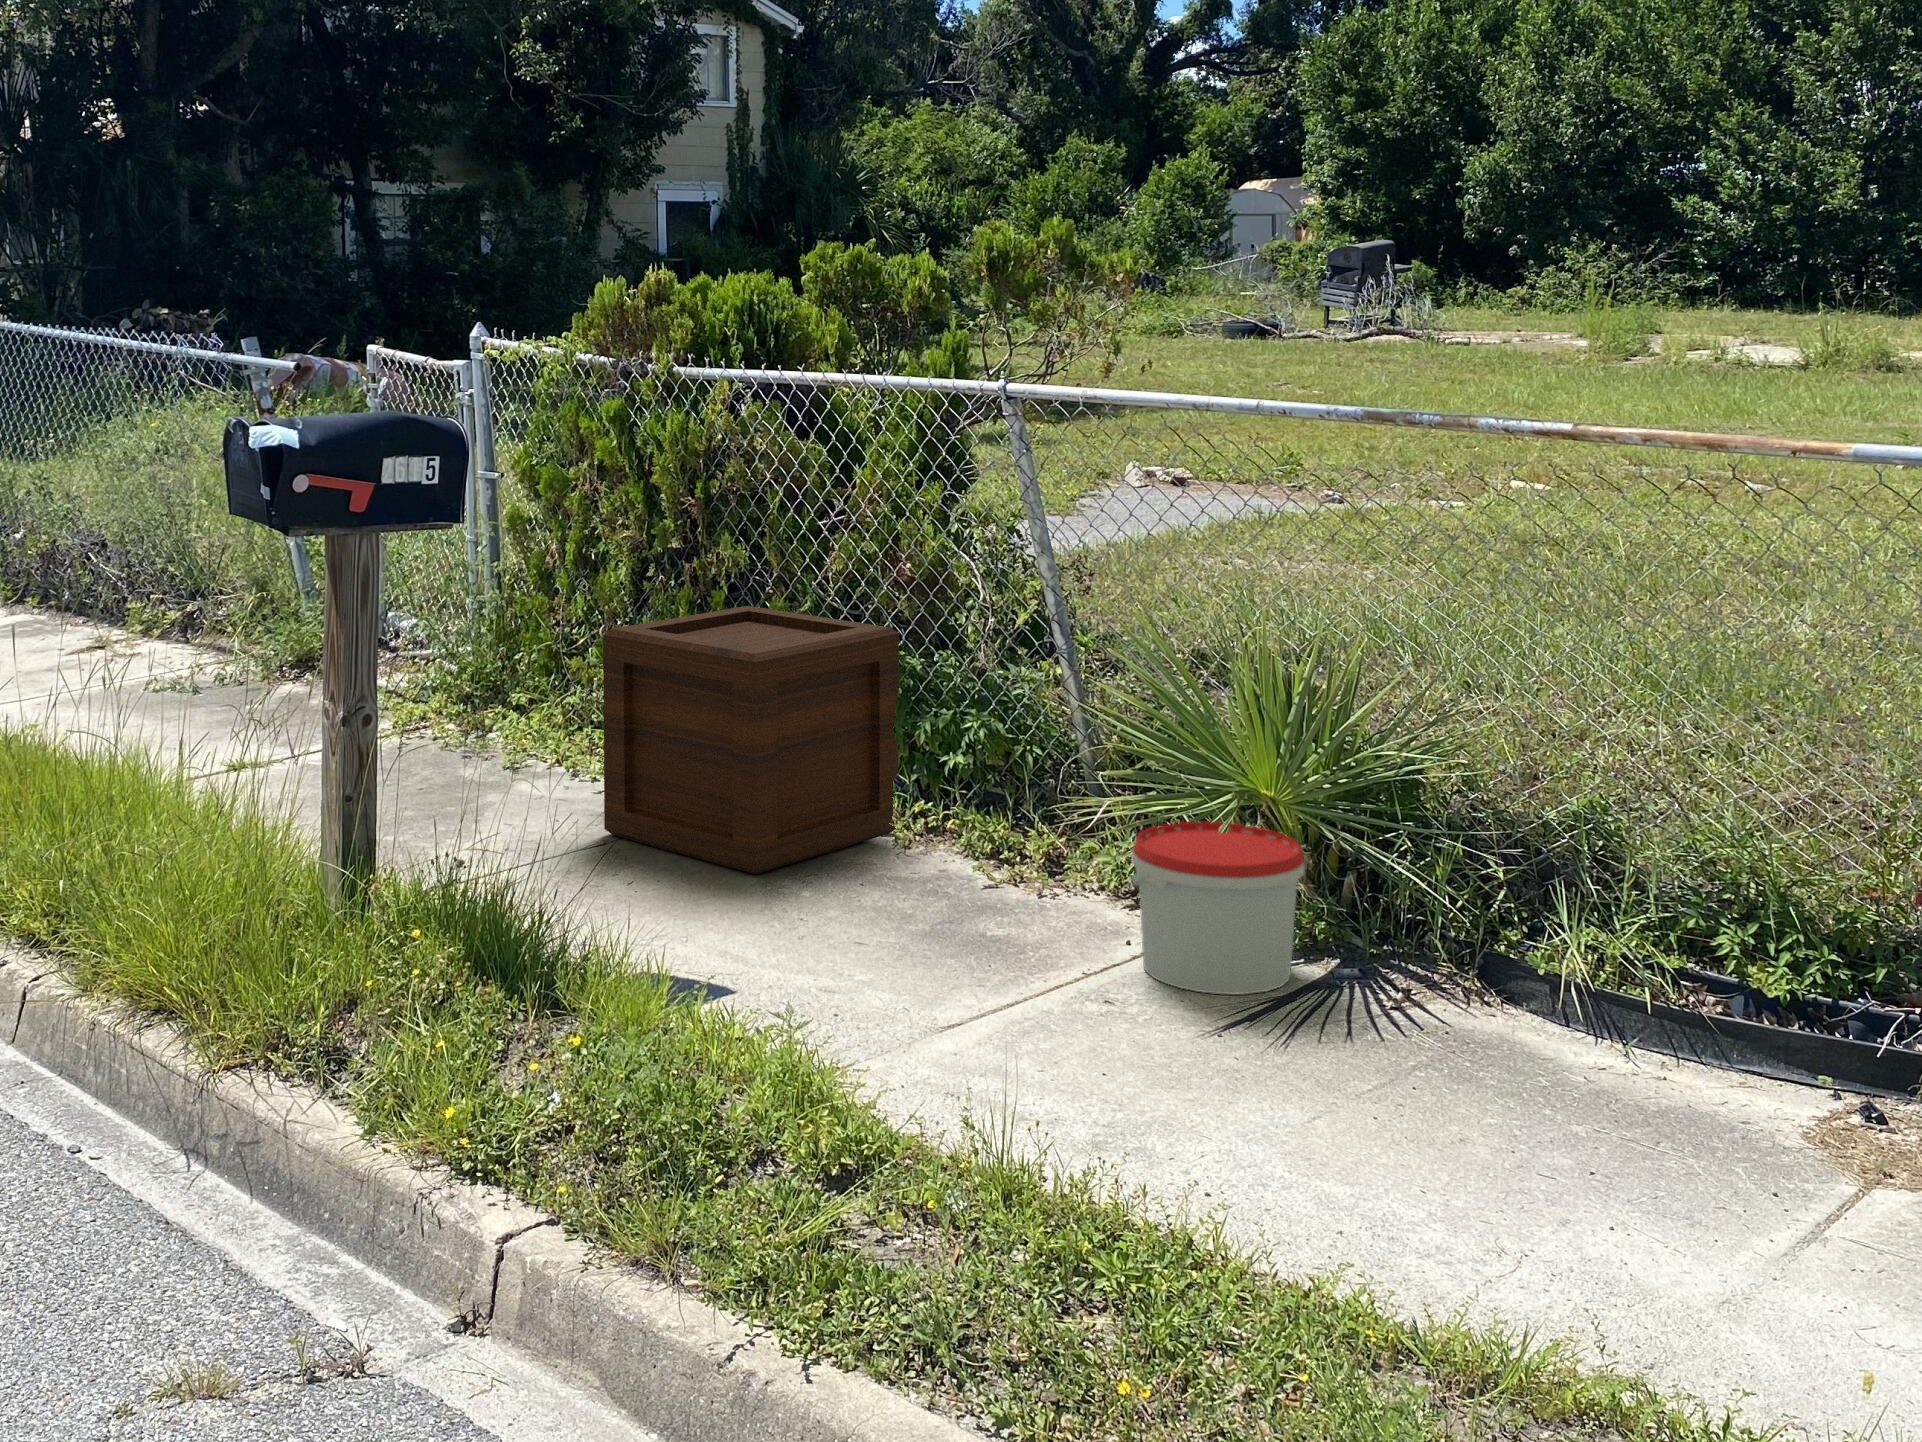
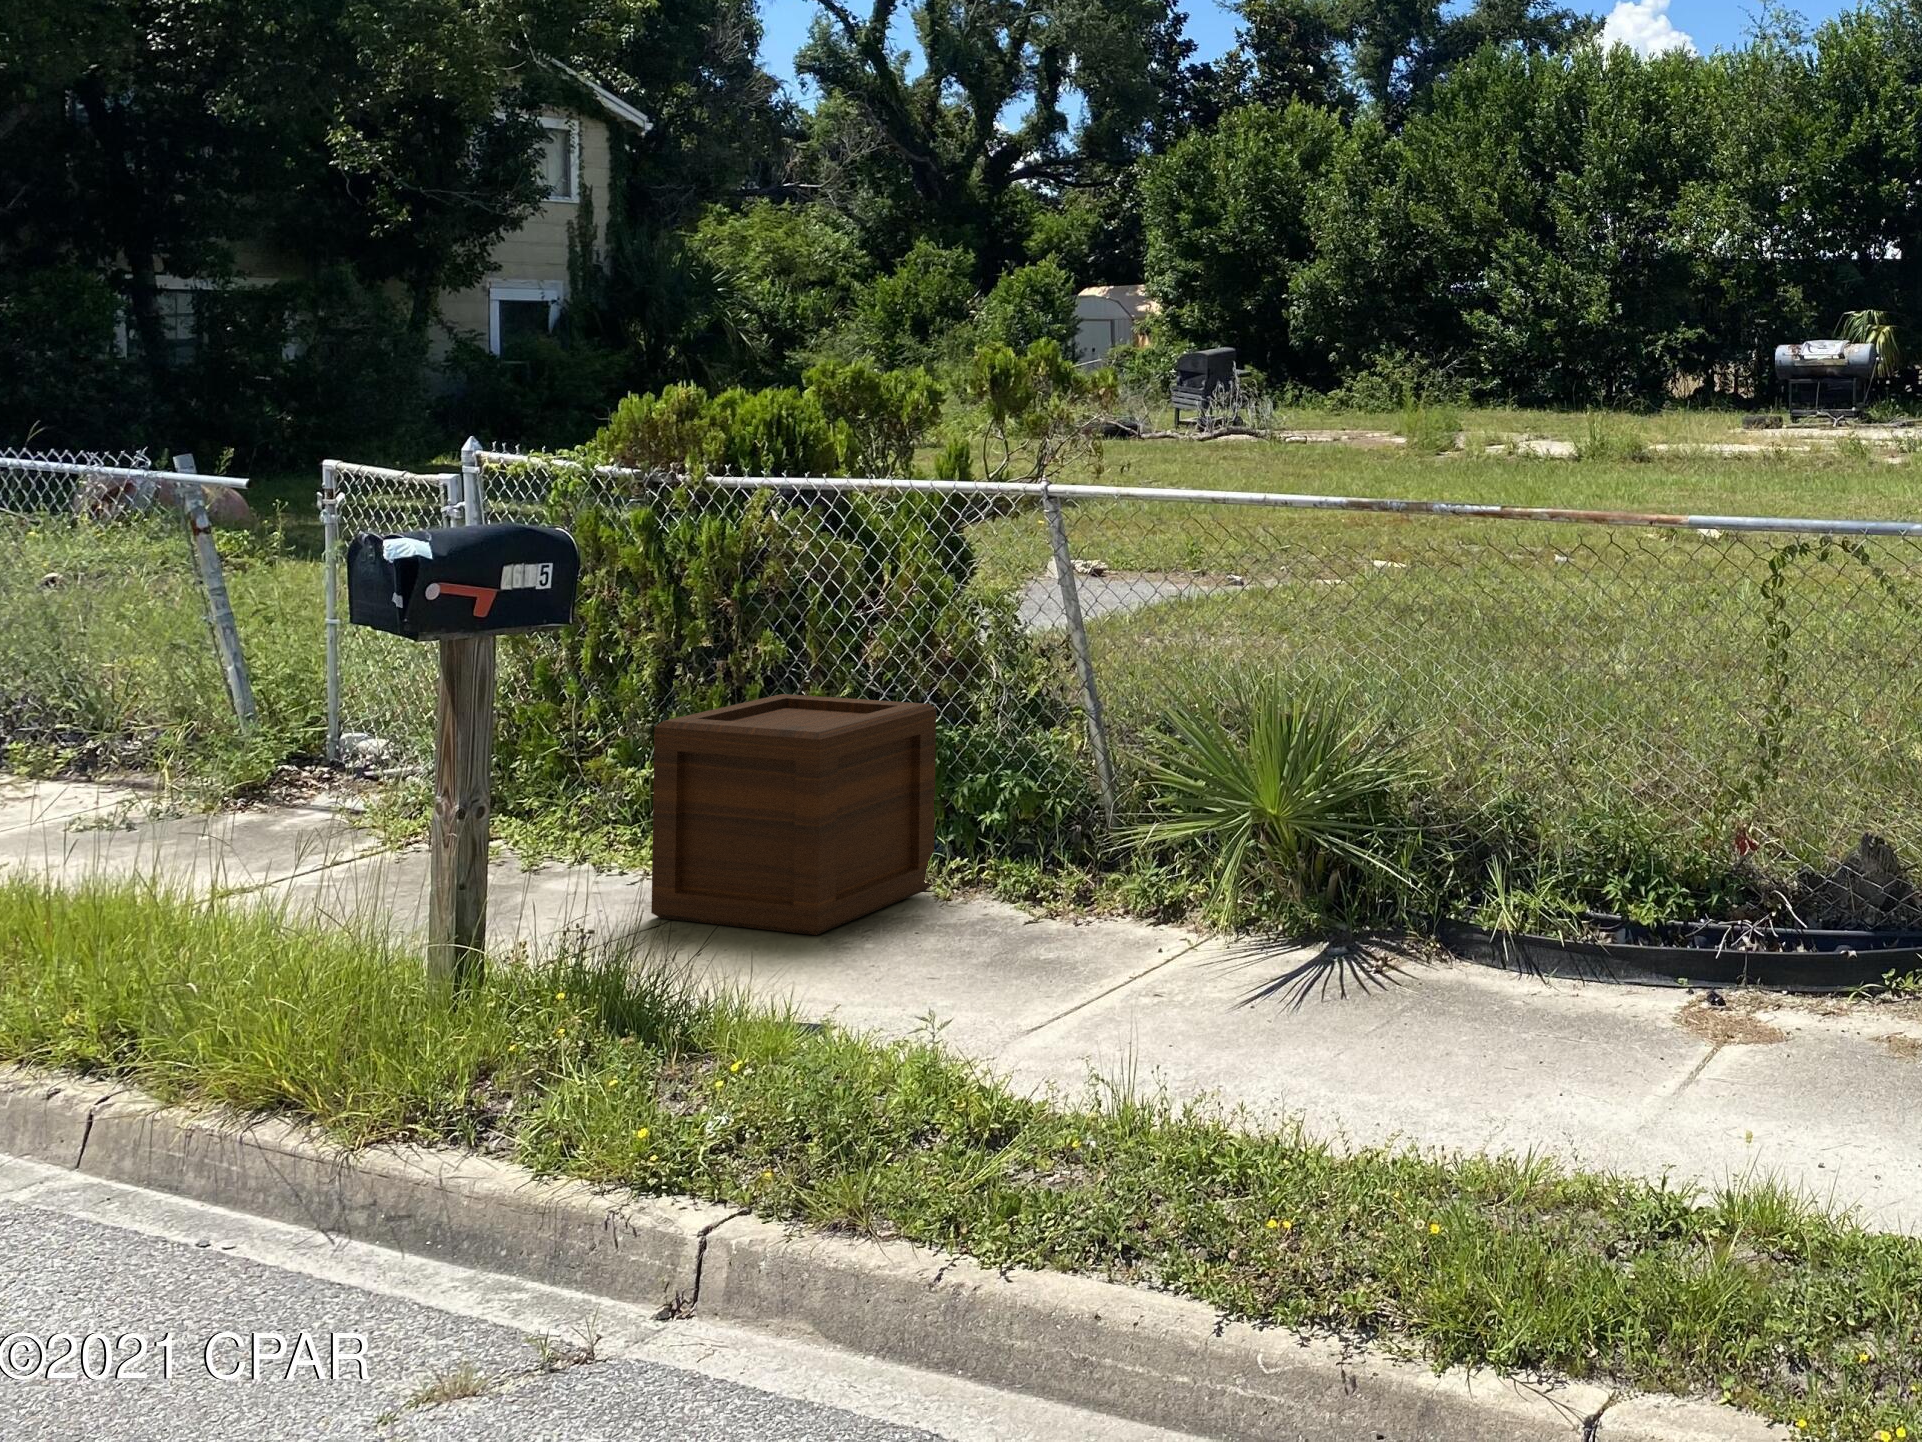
bucket: present [1132,822,1305,995] -> none [1171,841,1308,978]

